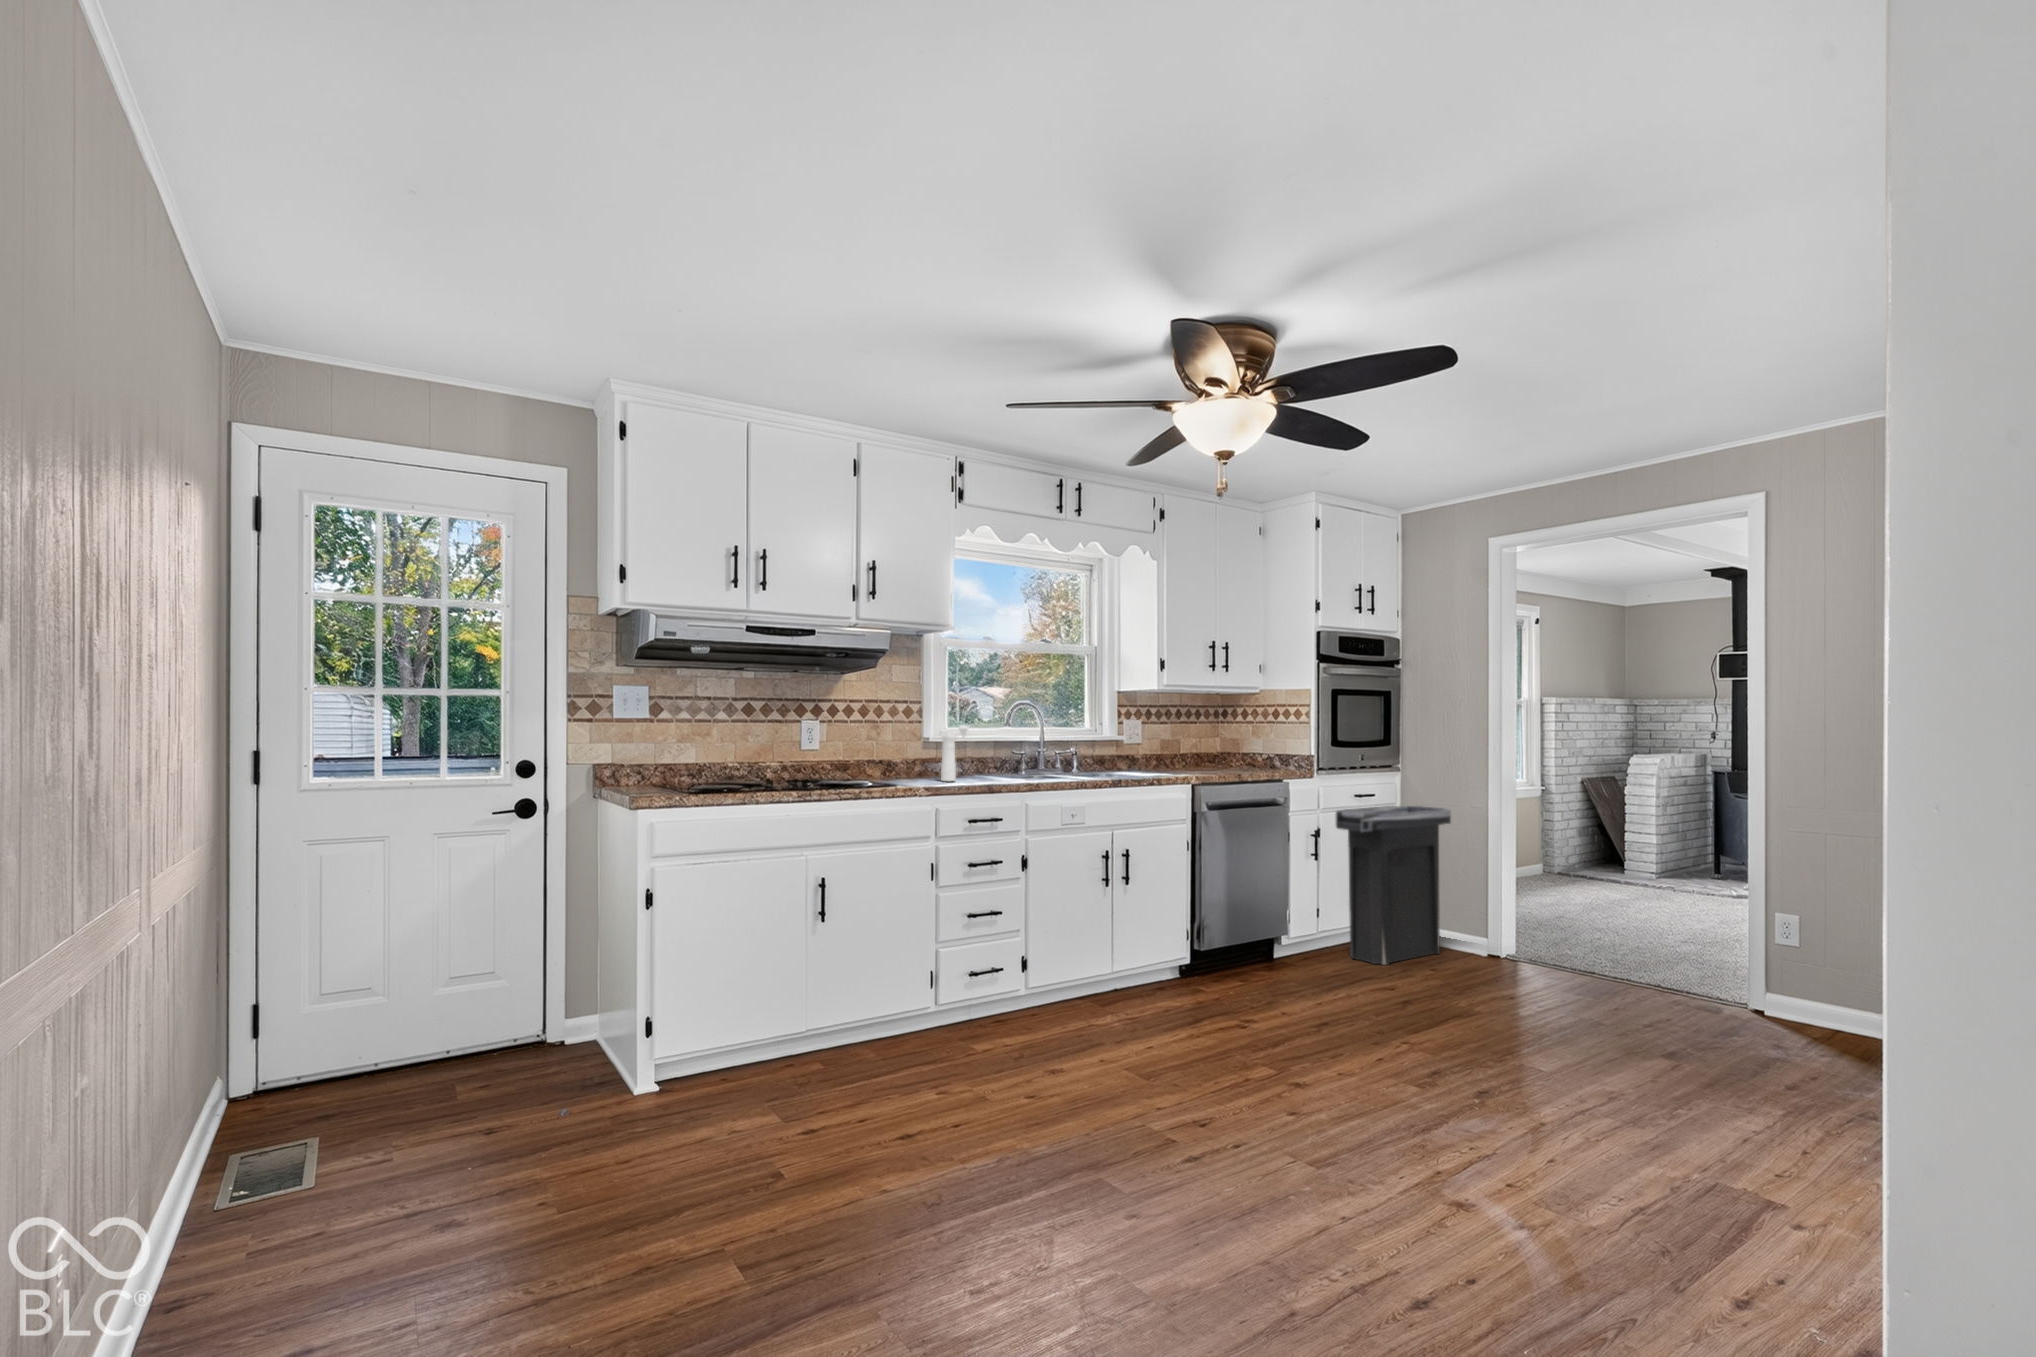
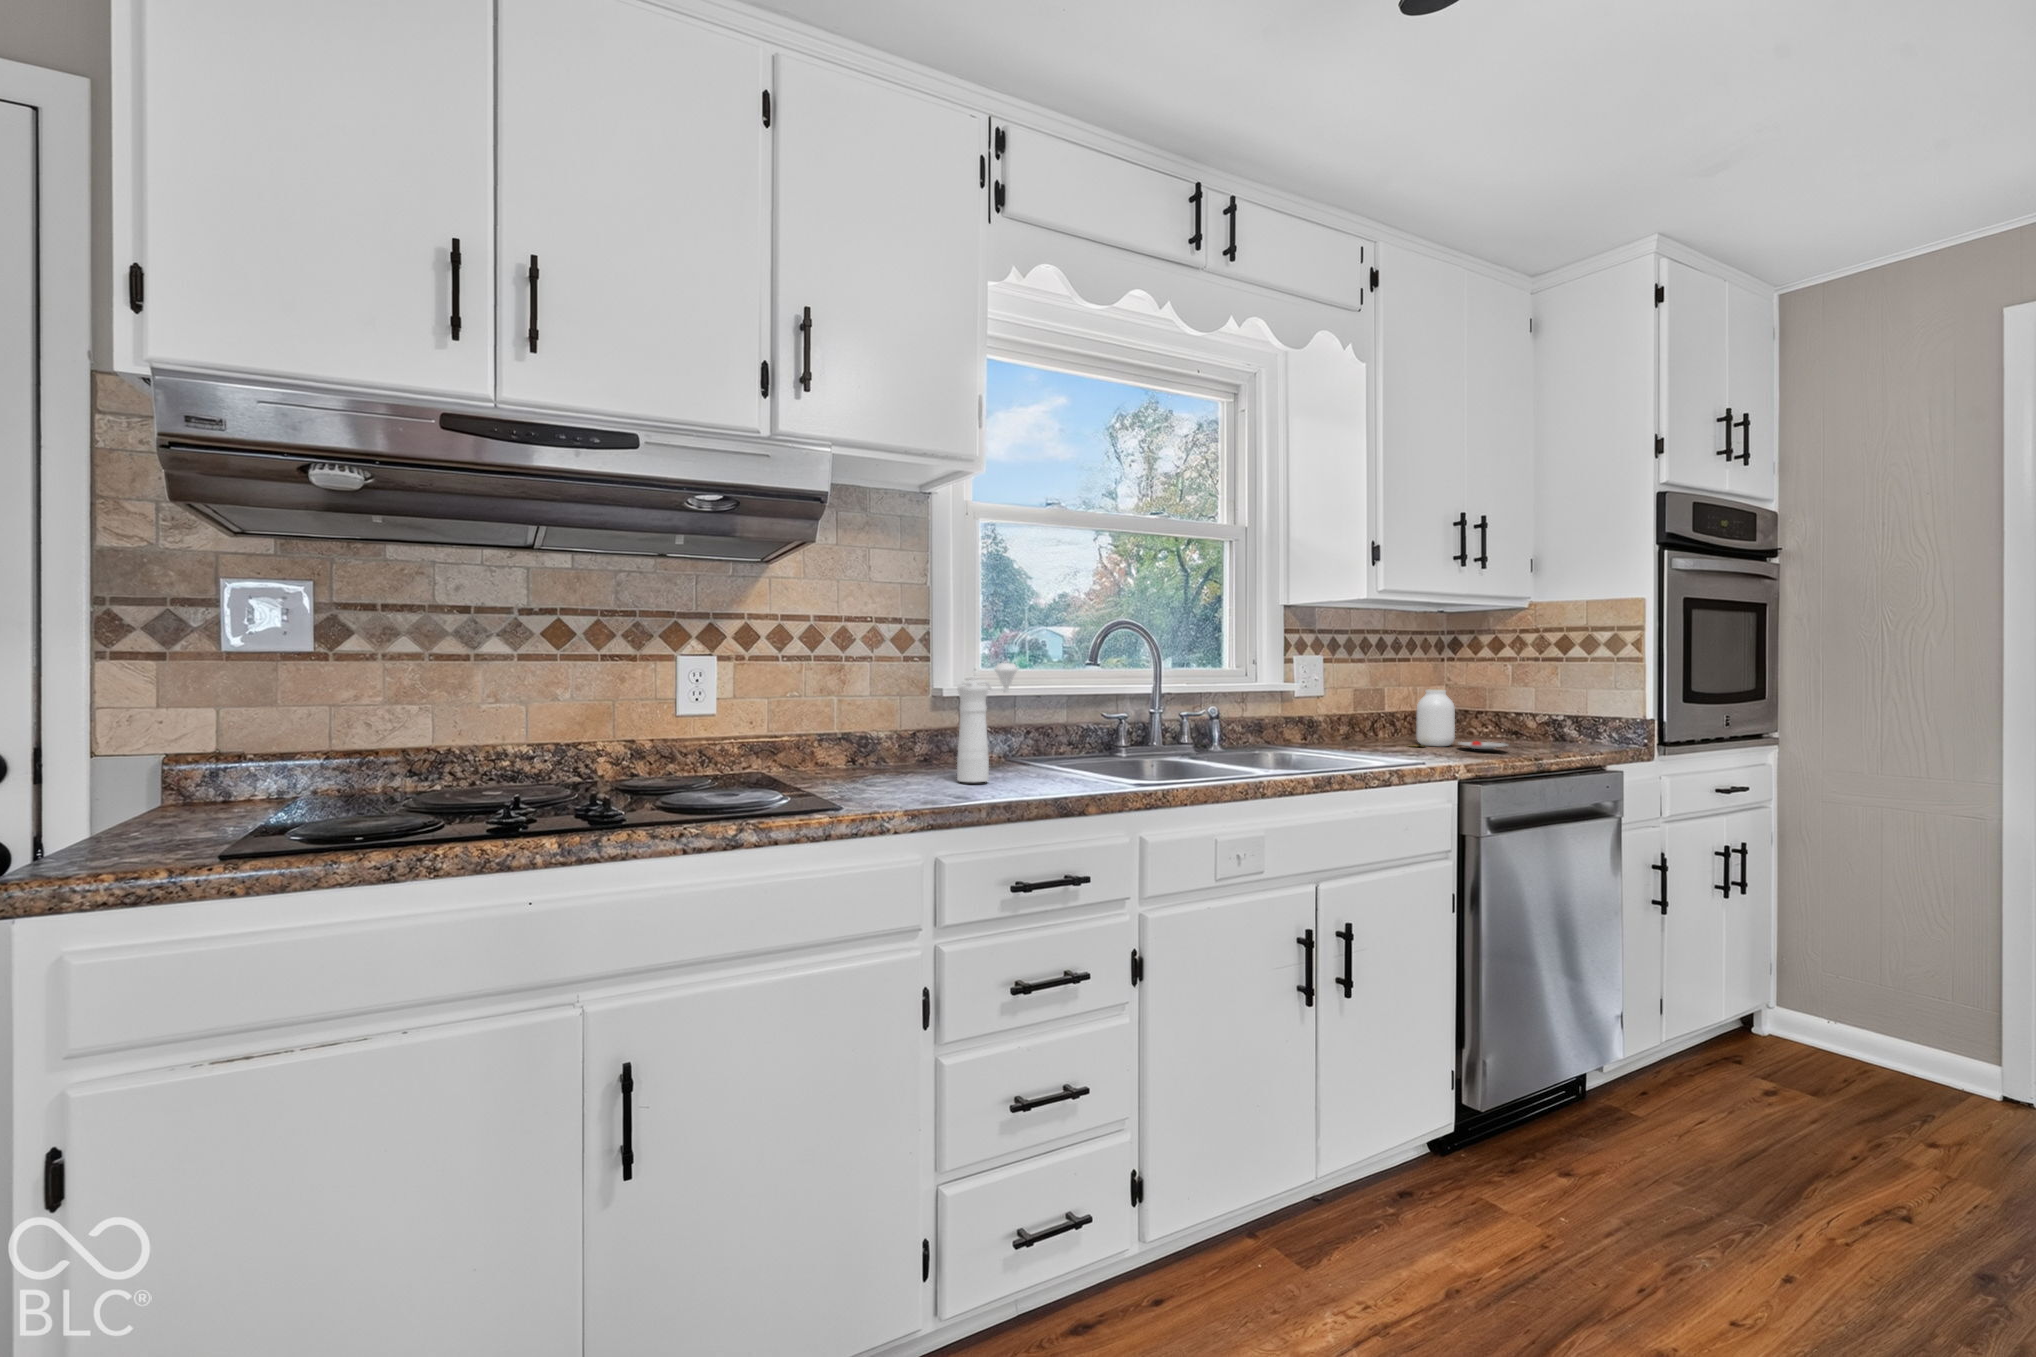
jar: none [1178,739,1231,772] -> present [1409,690,1507,749]
trash can: present [1336,806,1451,965] -> none [1700,806,1913,1111]

